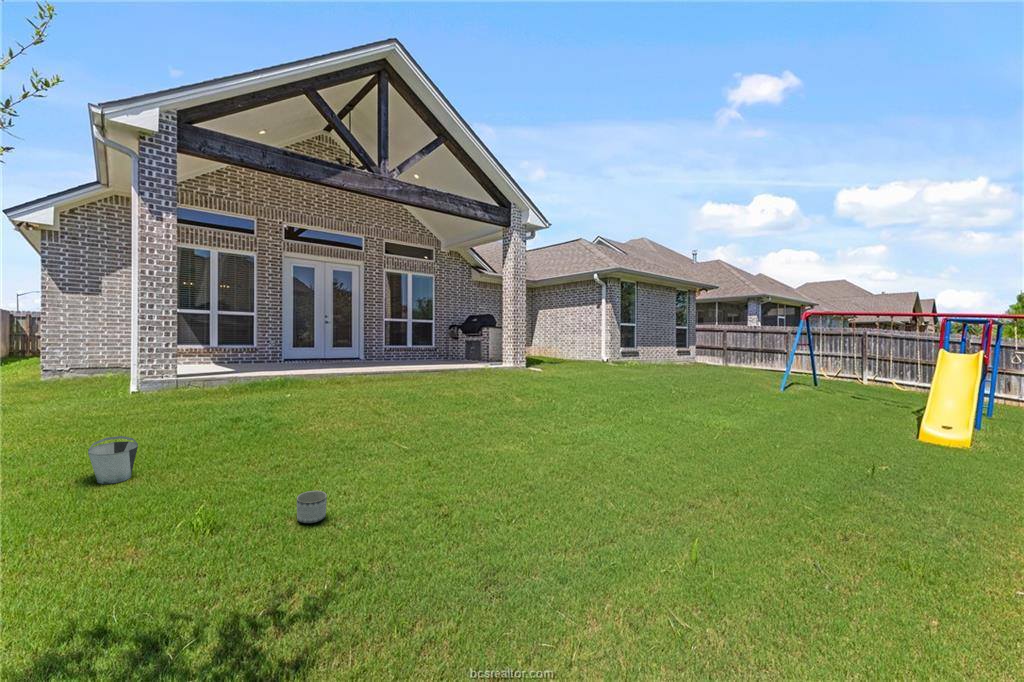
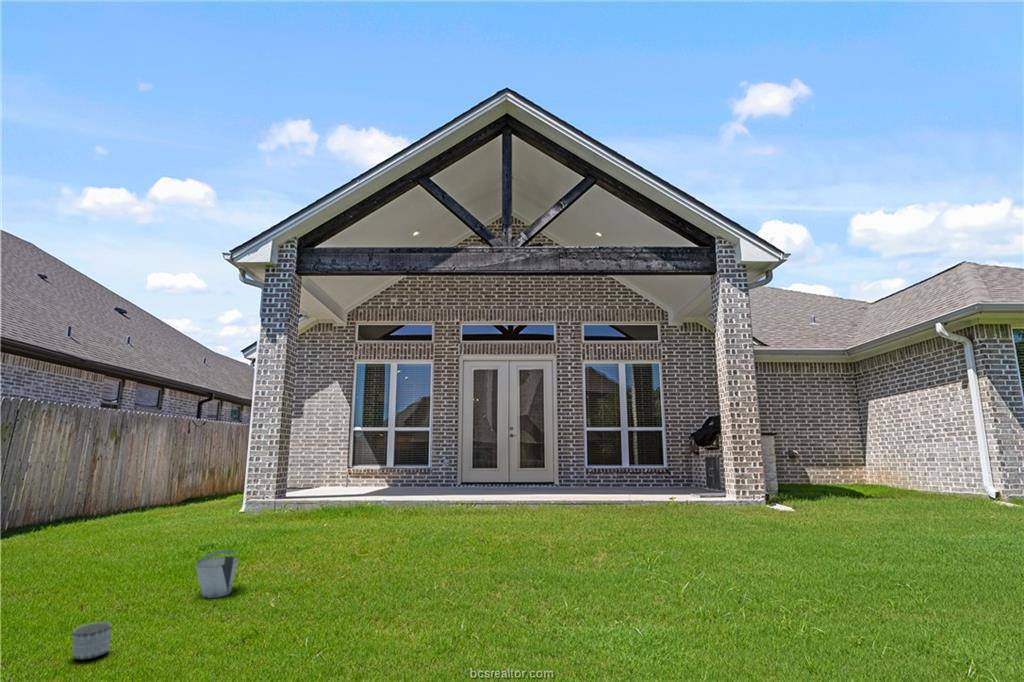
bucket: present [88,436,138,484] -> present [195,551,238,598]

